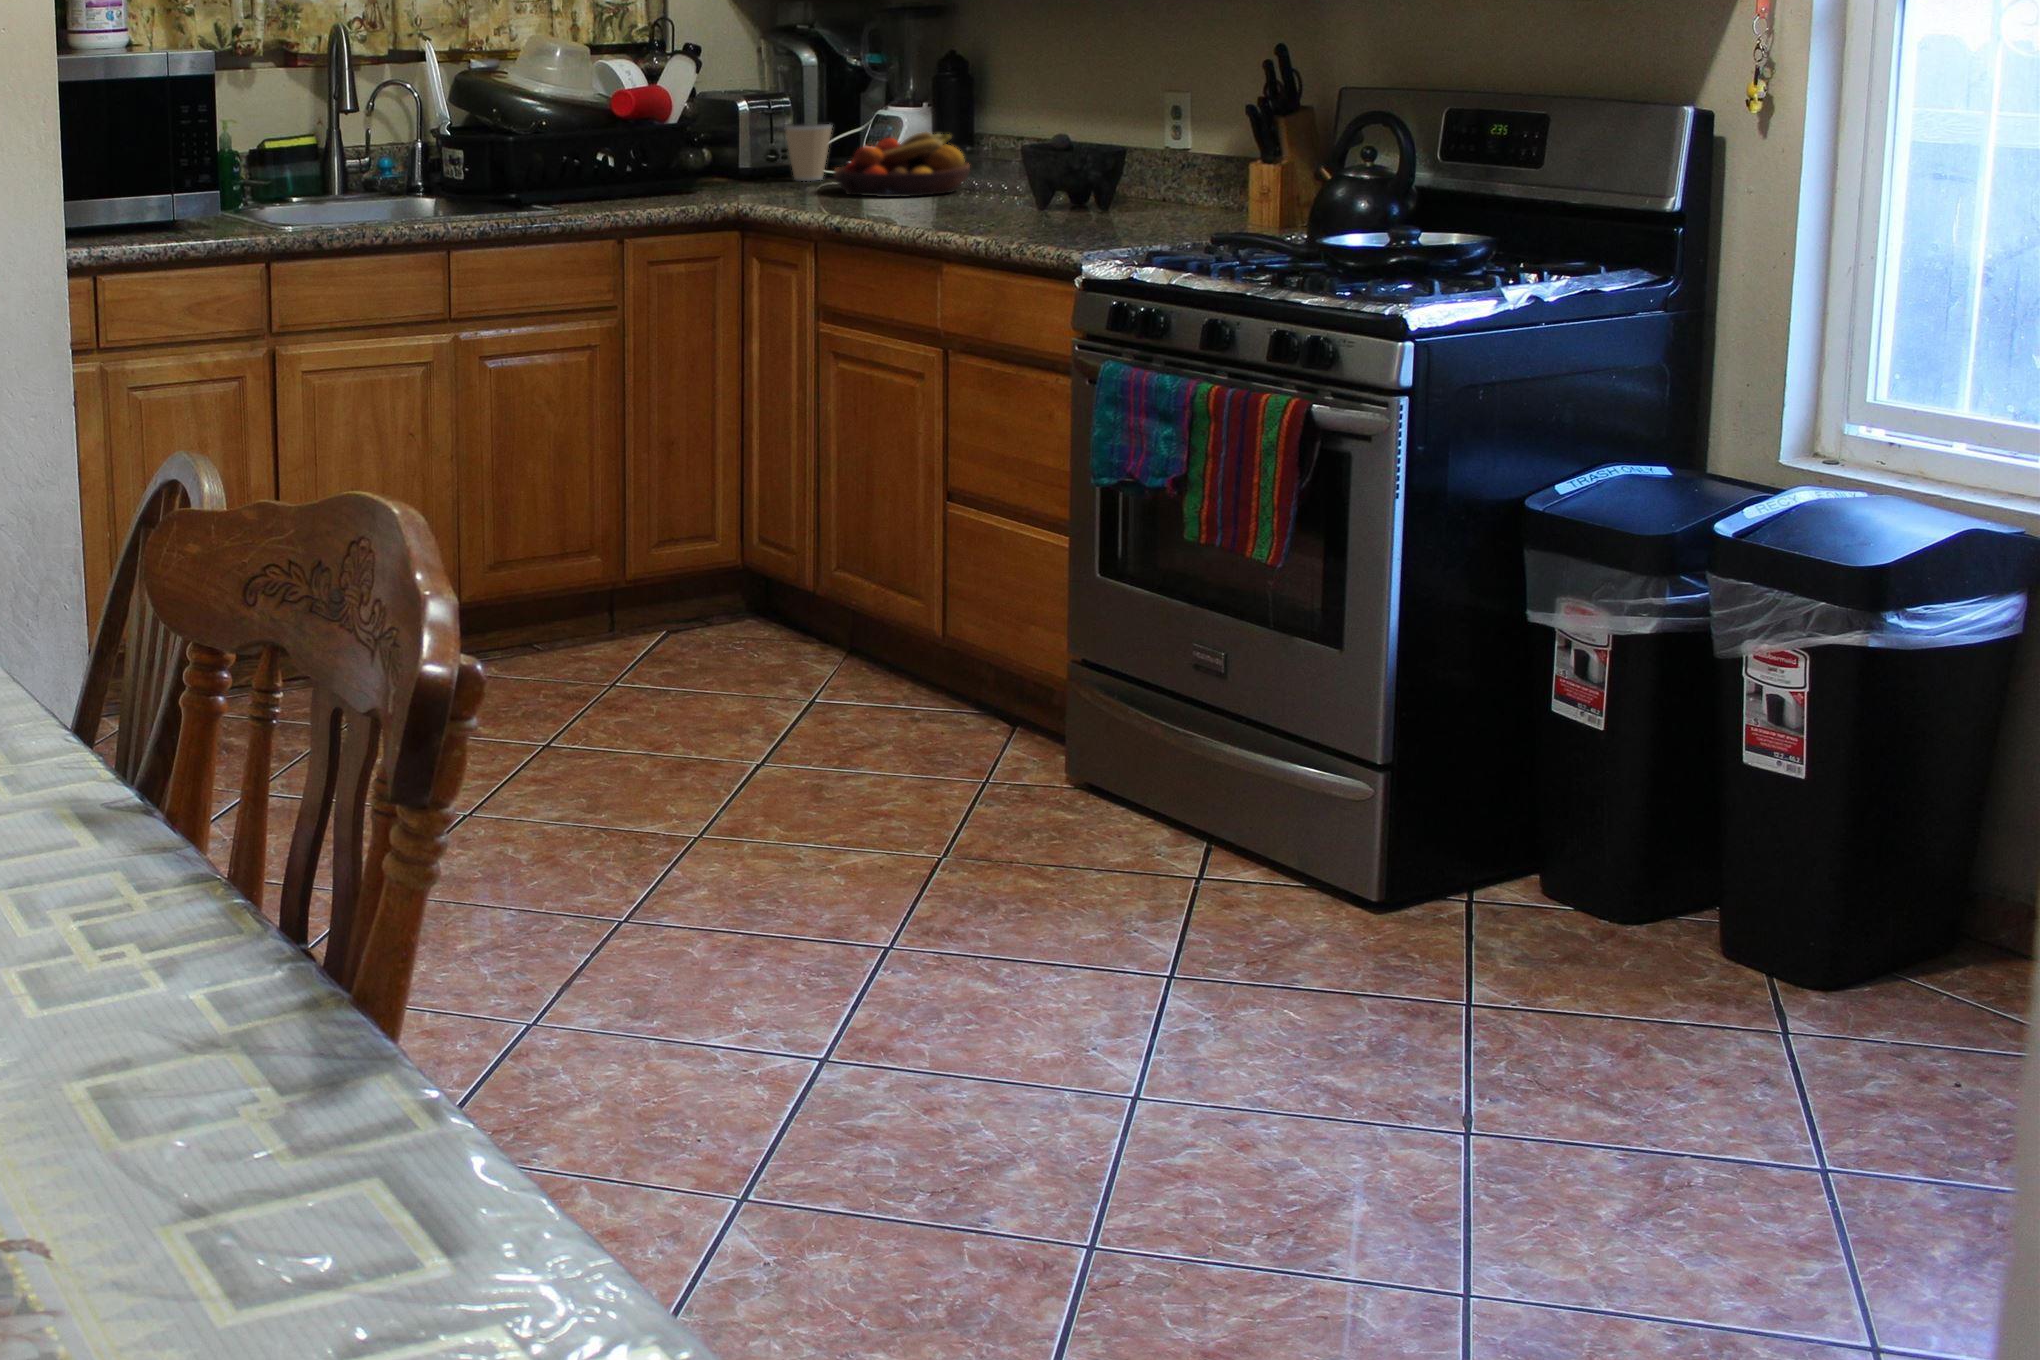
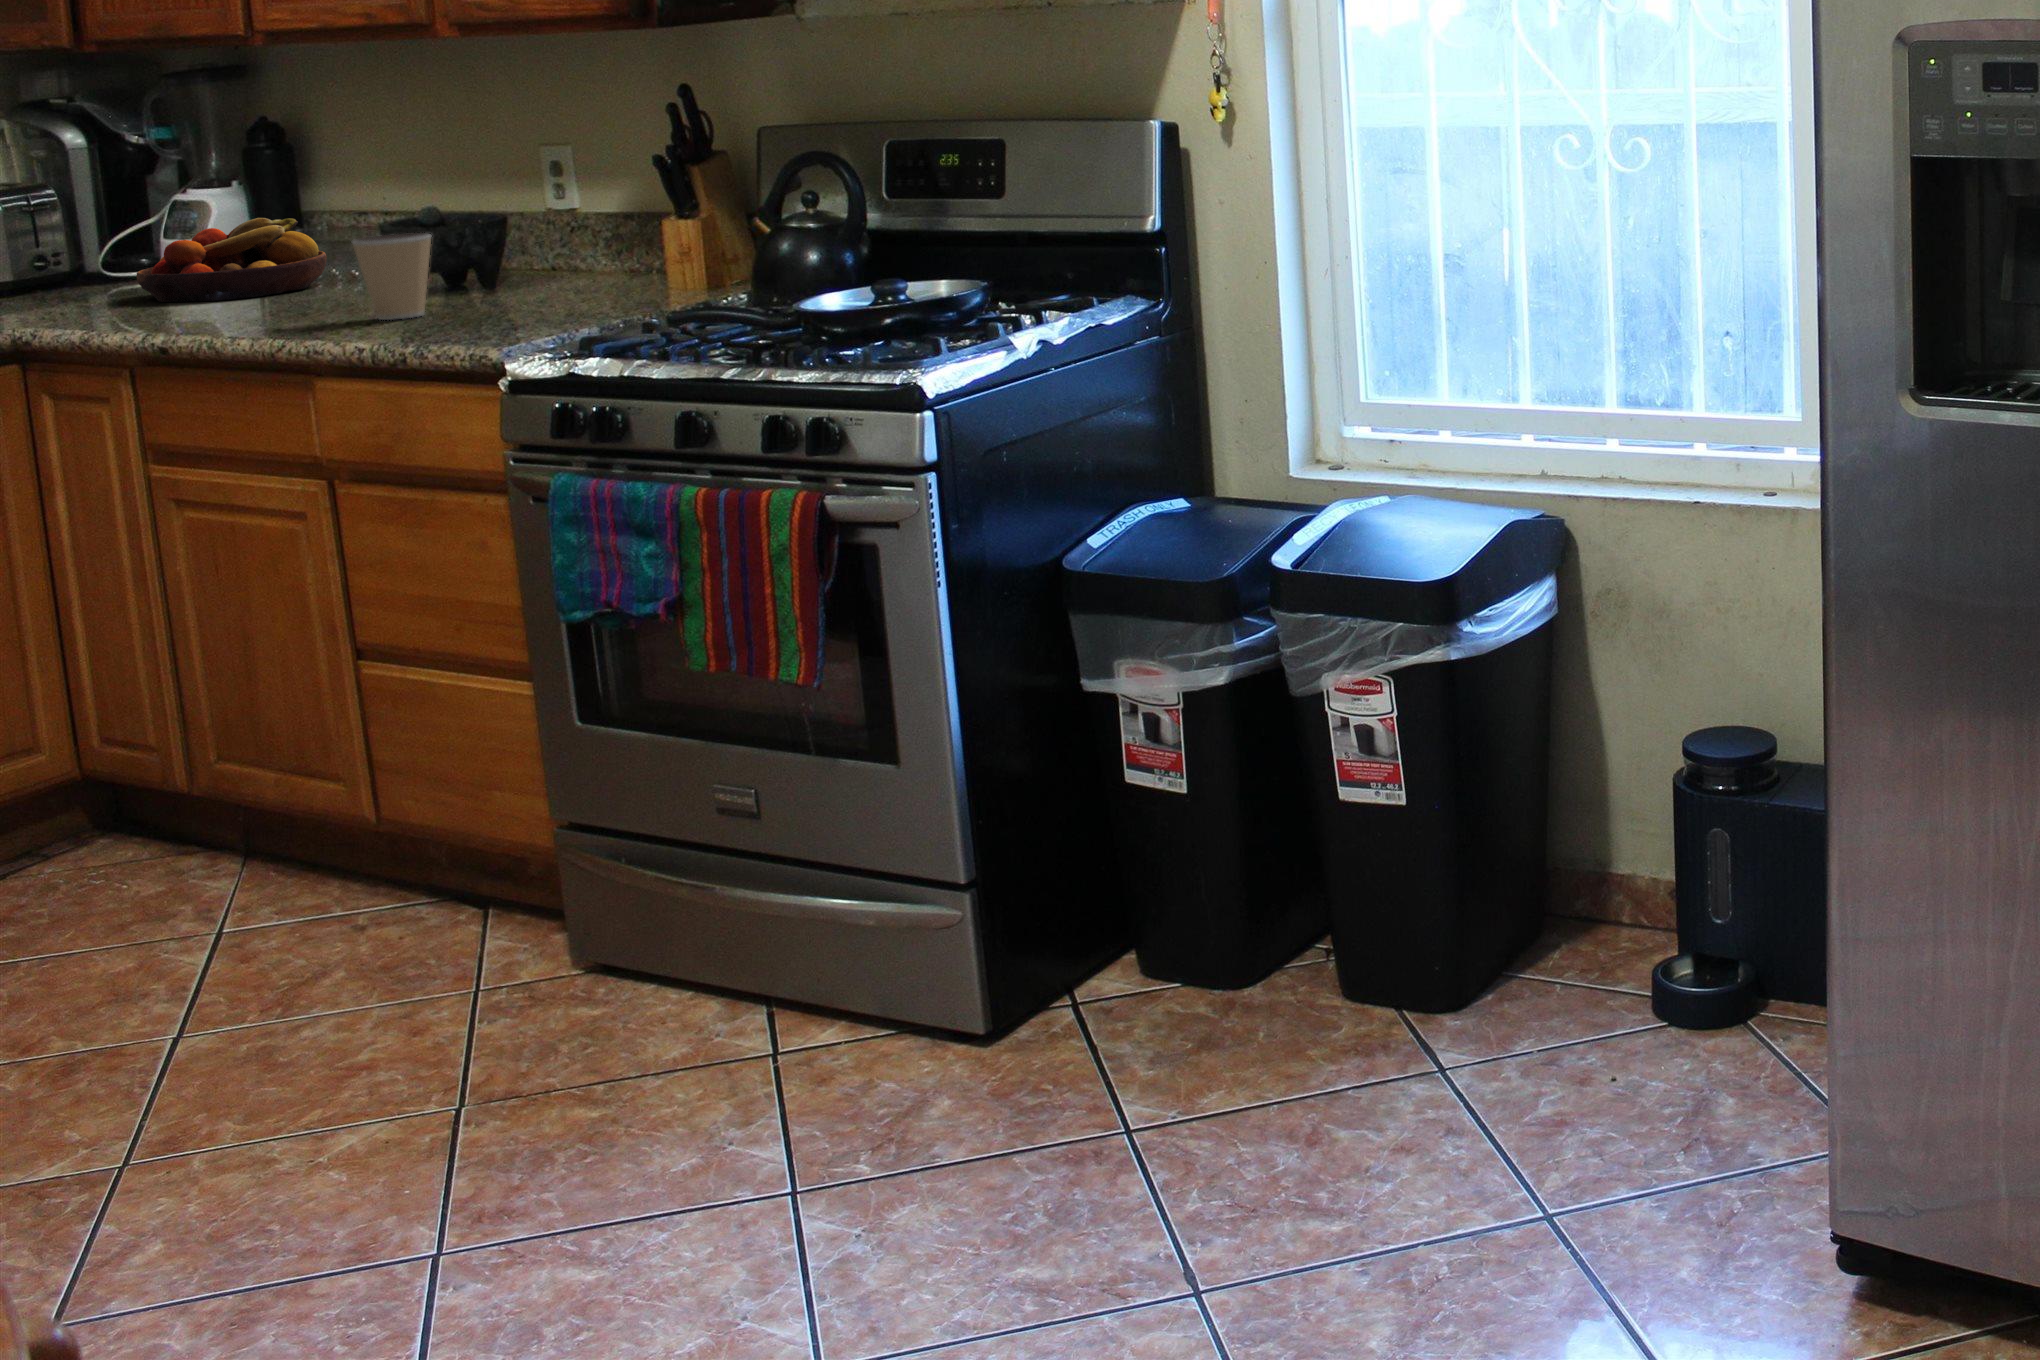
coffee cup: present [784,124,832,181] -> present [352,233,431,320]

